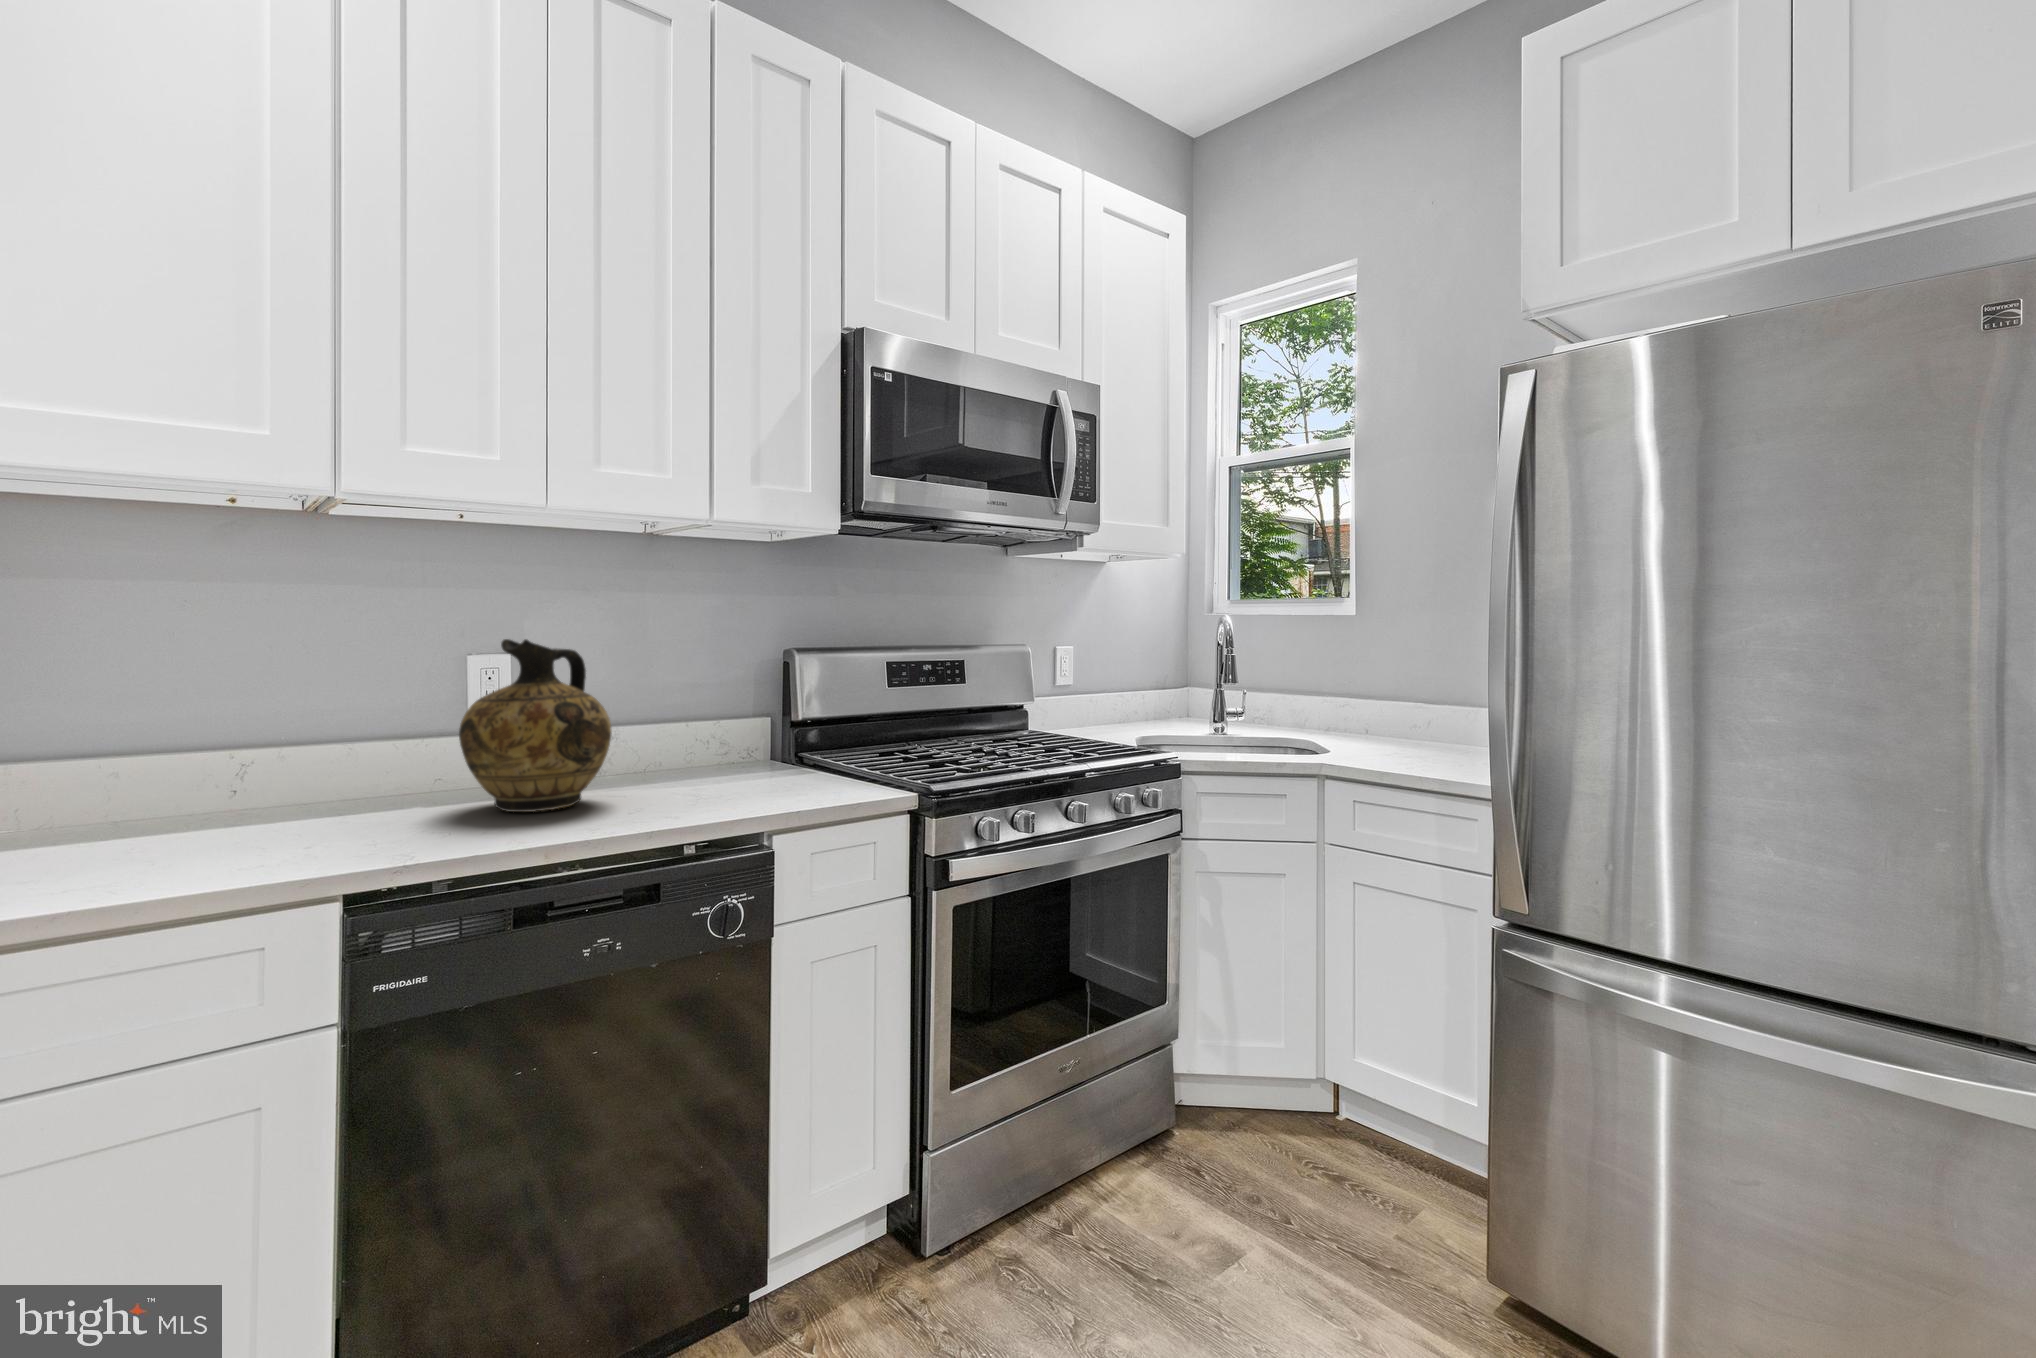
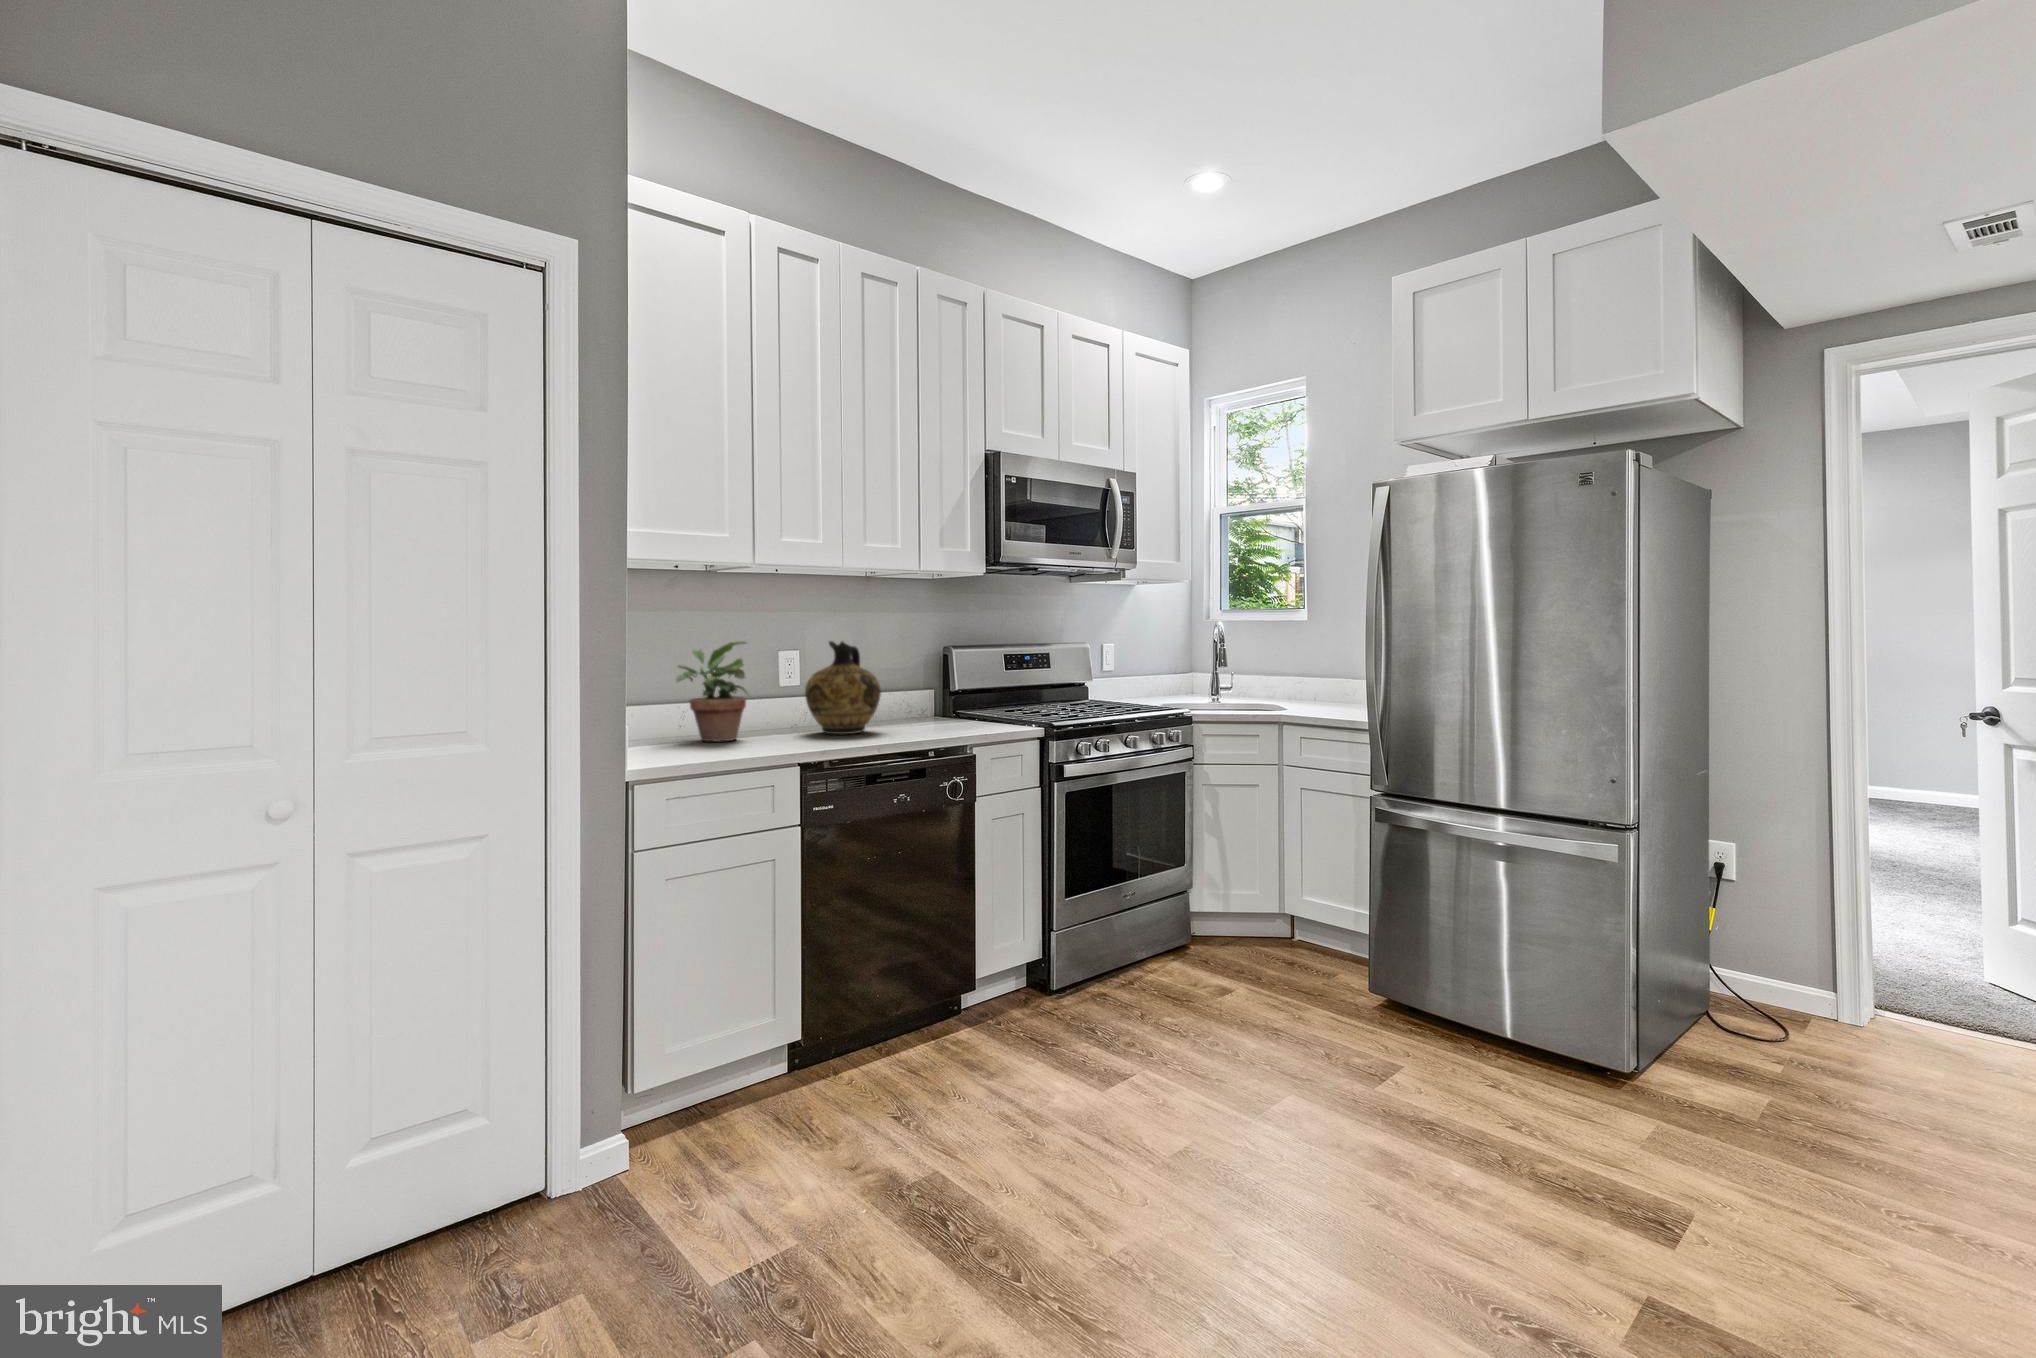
potted plant: none [136,638,331,833] -> present [676,641,747,742]

